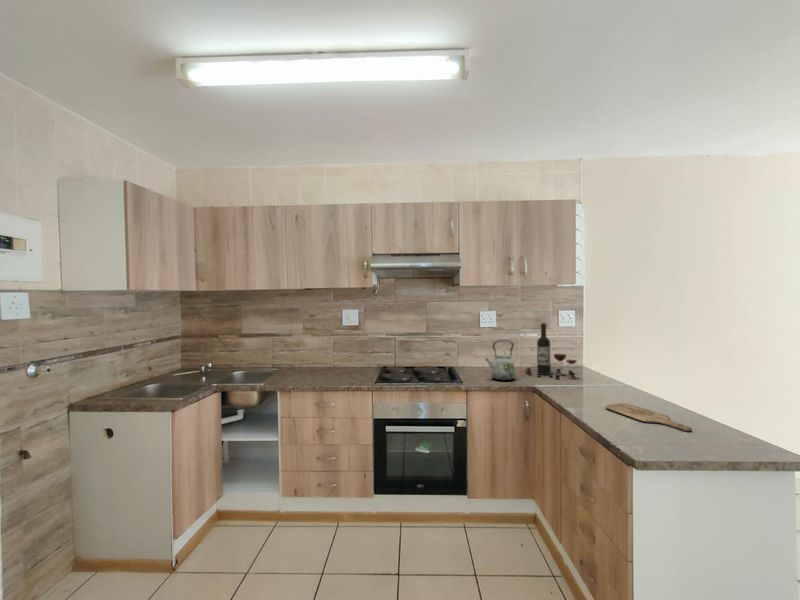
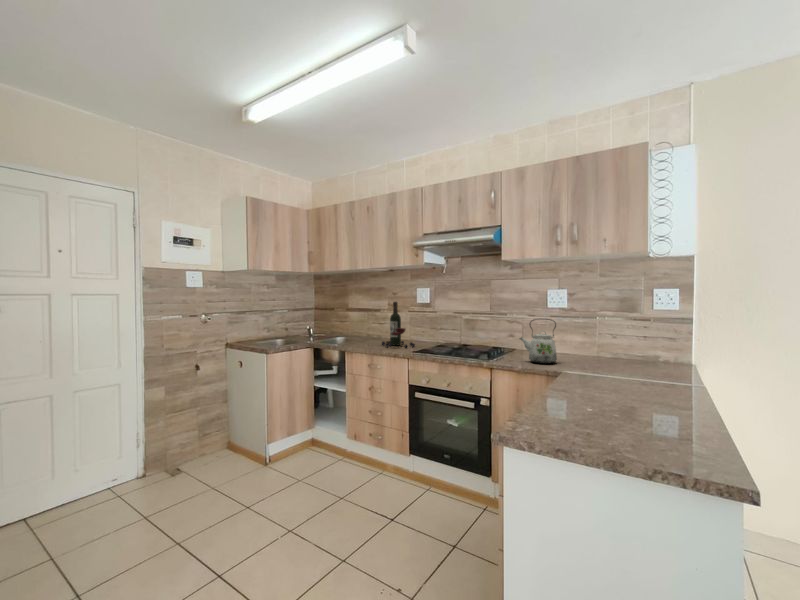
wine bottle: present [525,323,577,379] -> present [382,302,415,347]
cutting board: present [605,403,692,431] -> none [580,389,637,422]

